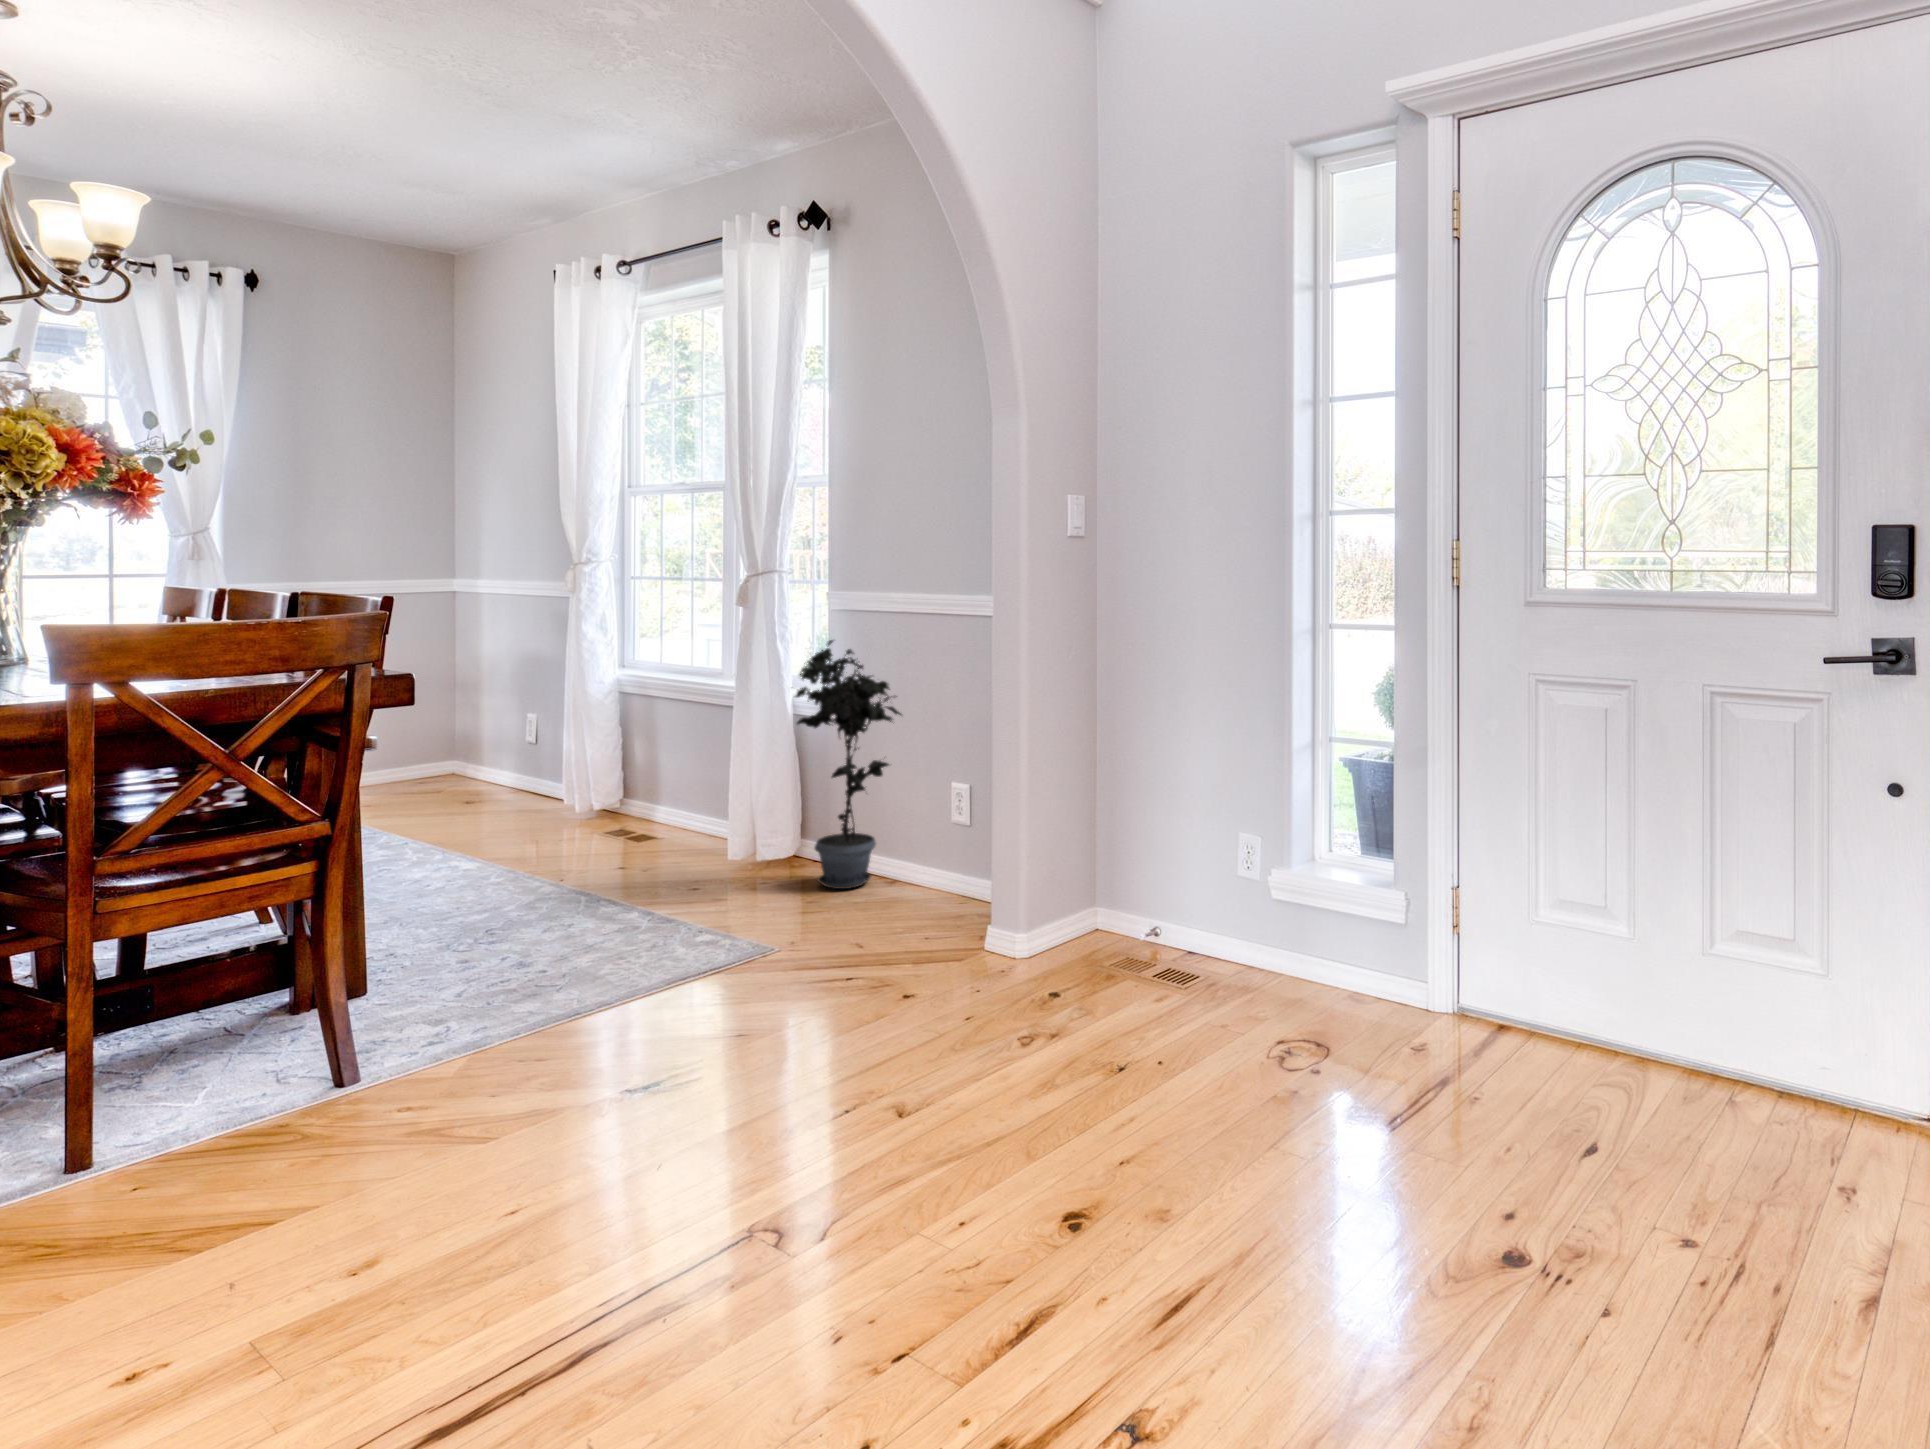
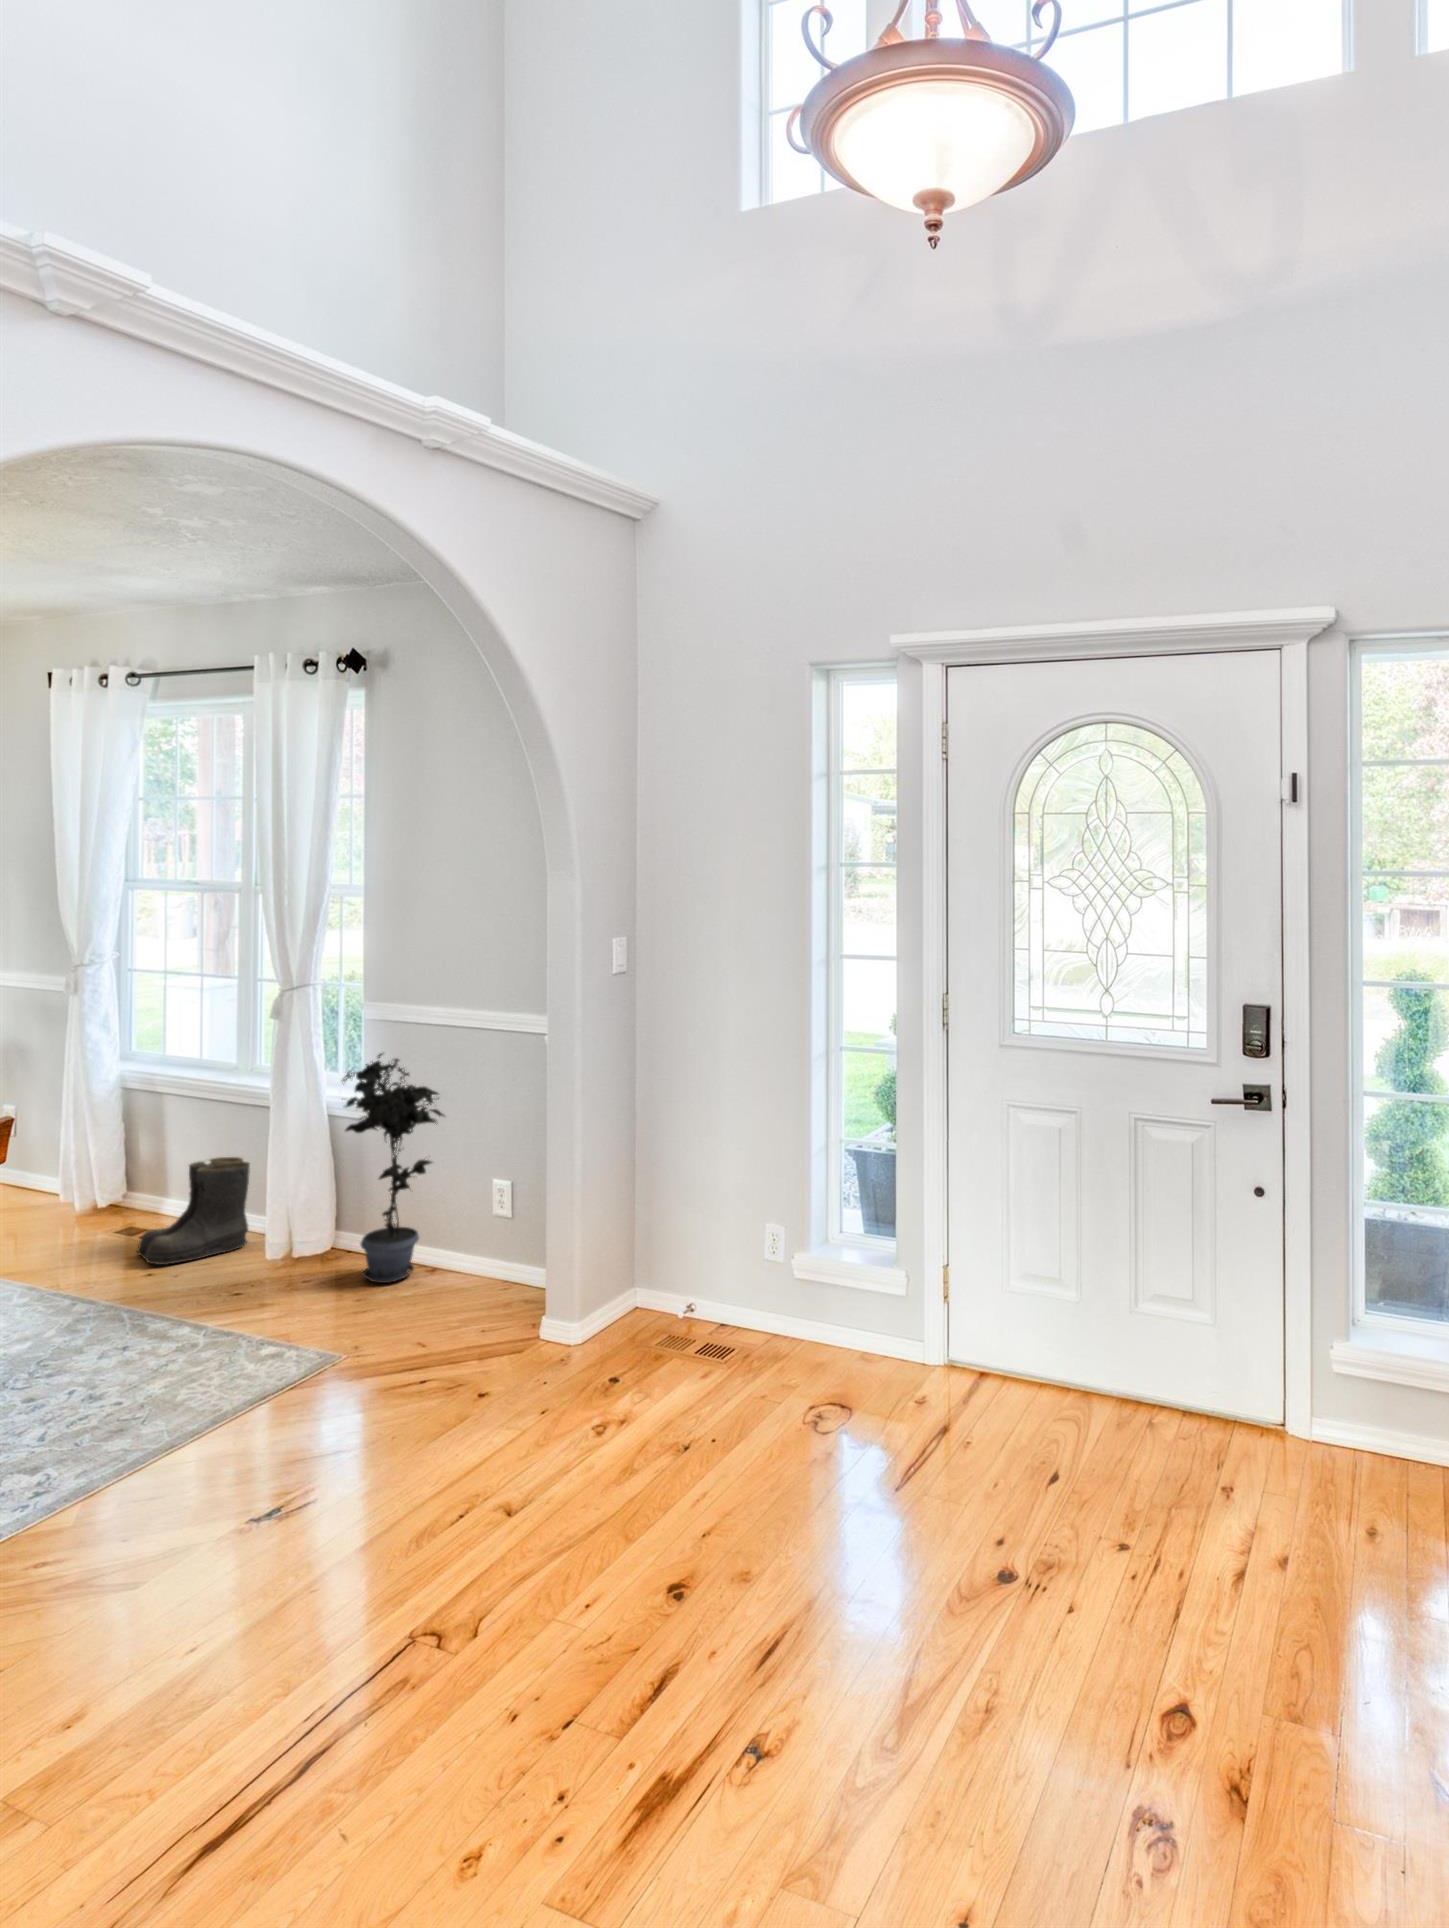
boots: none [609,759,719,861] -> present [137,1157,250,1265]

